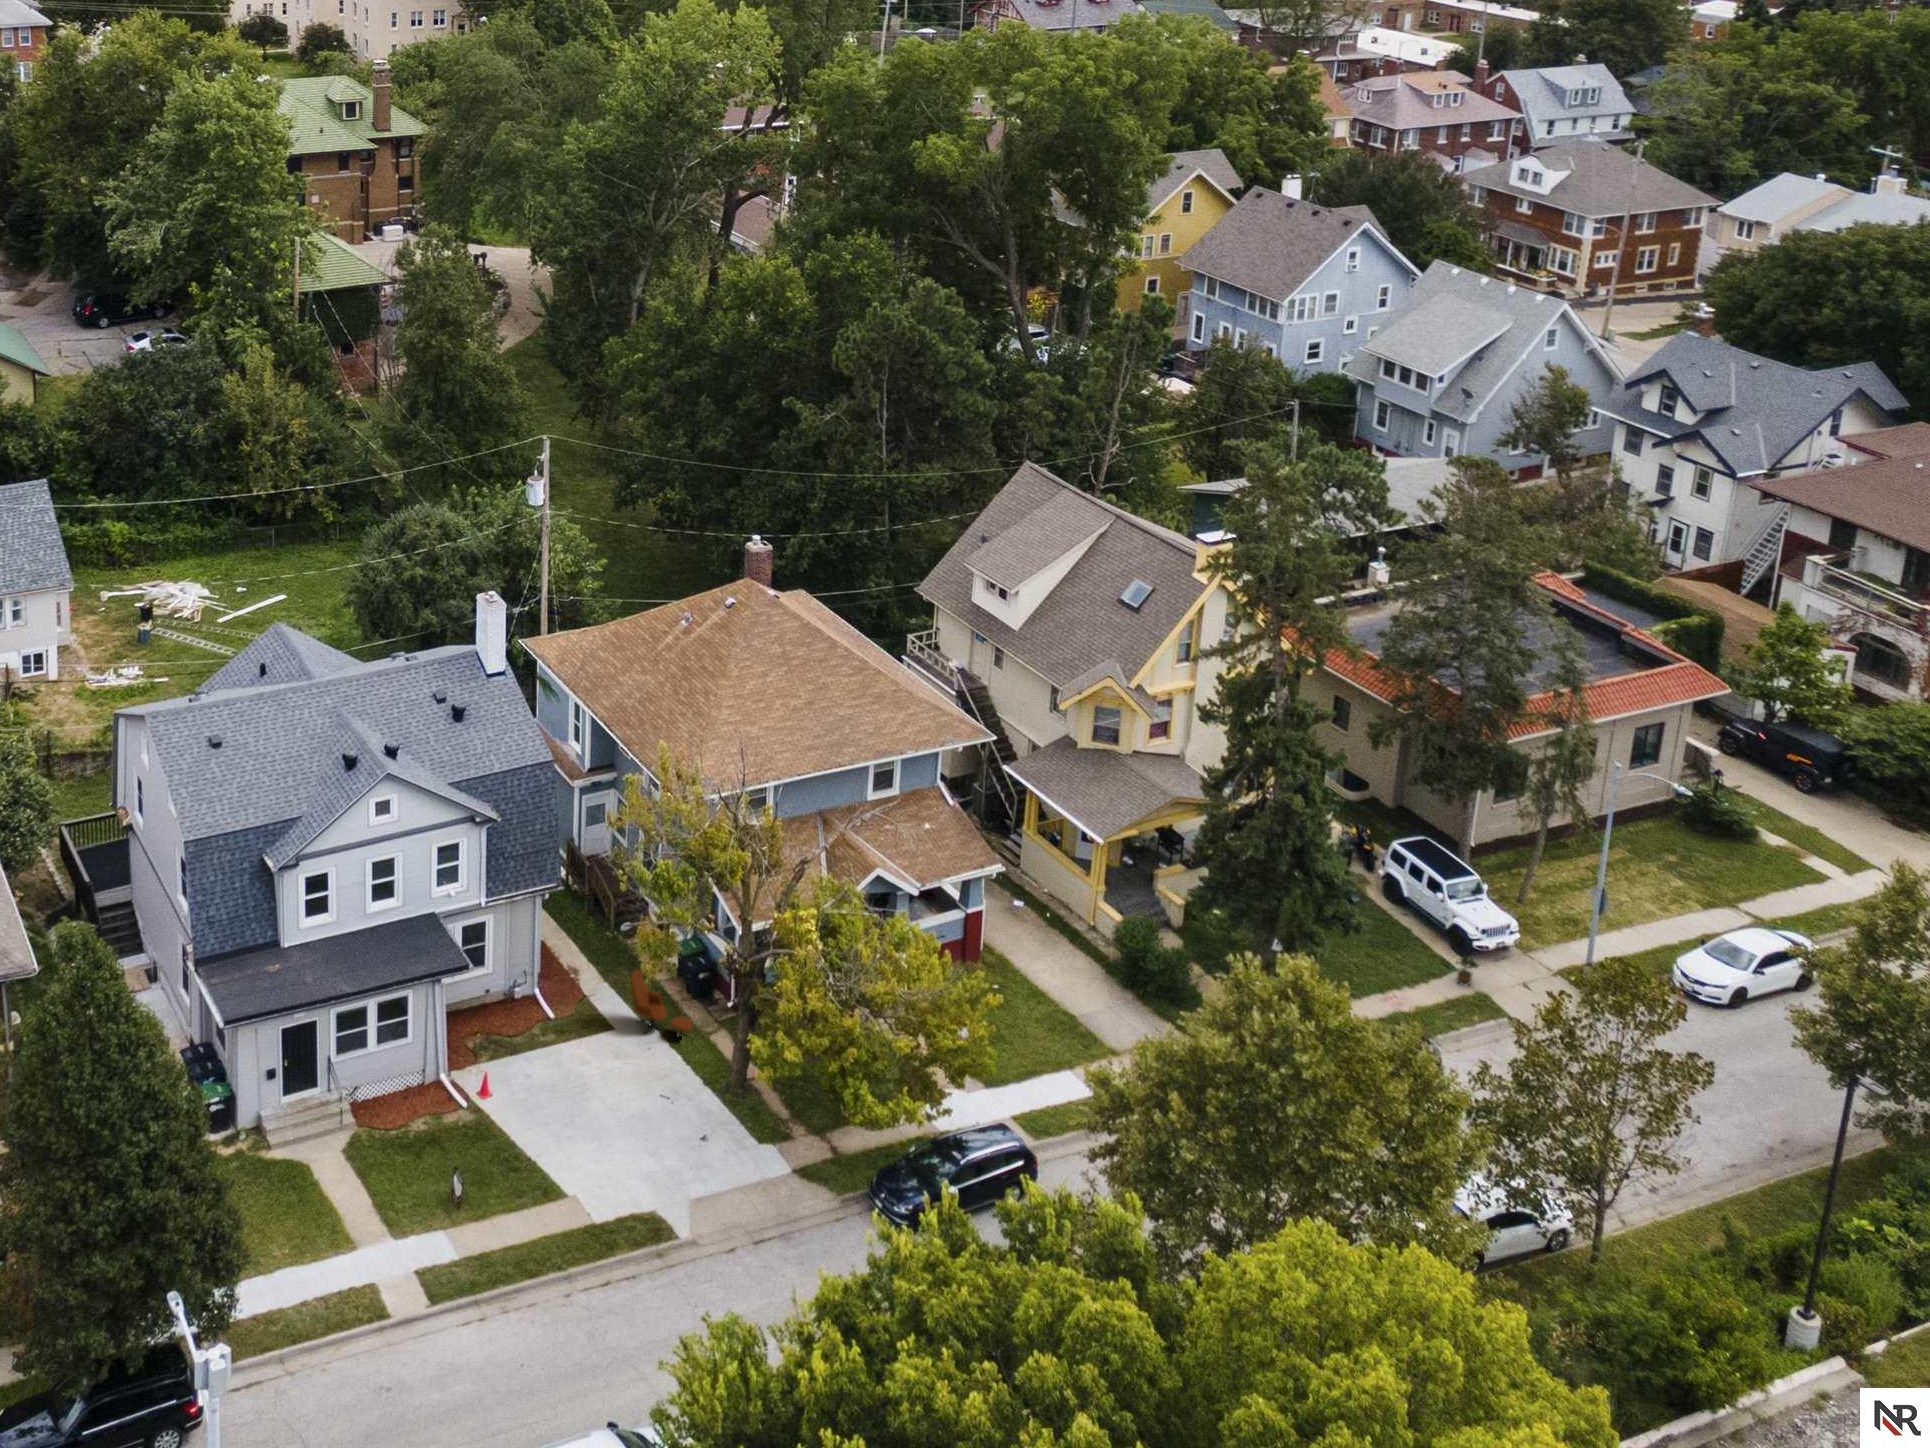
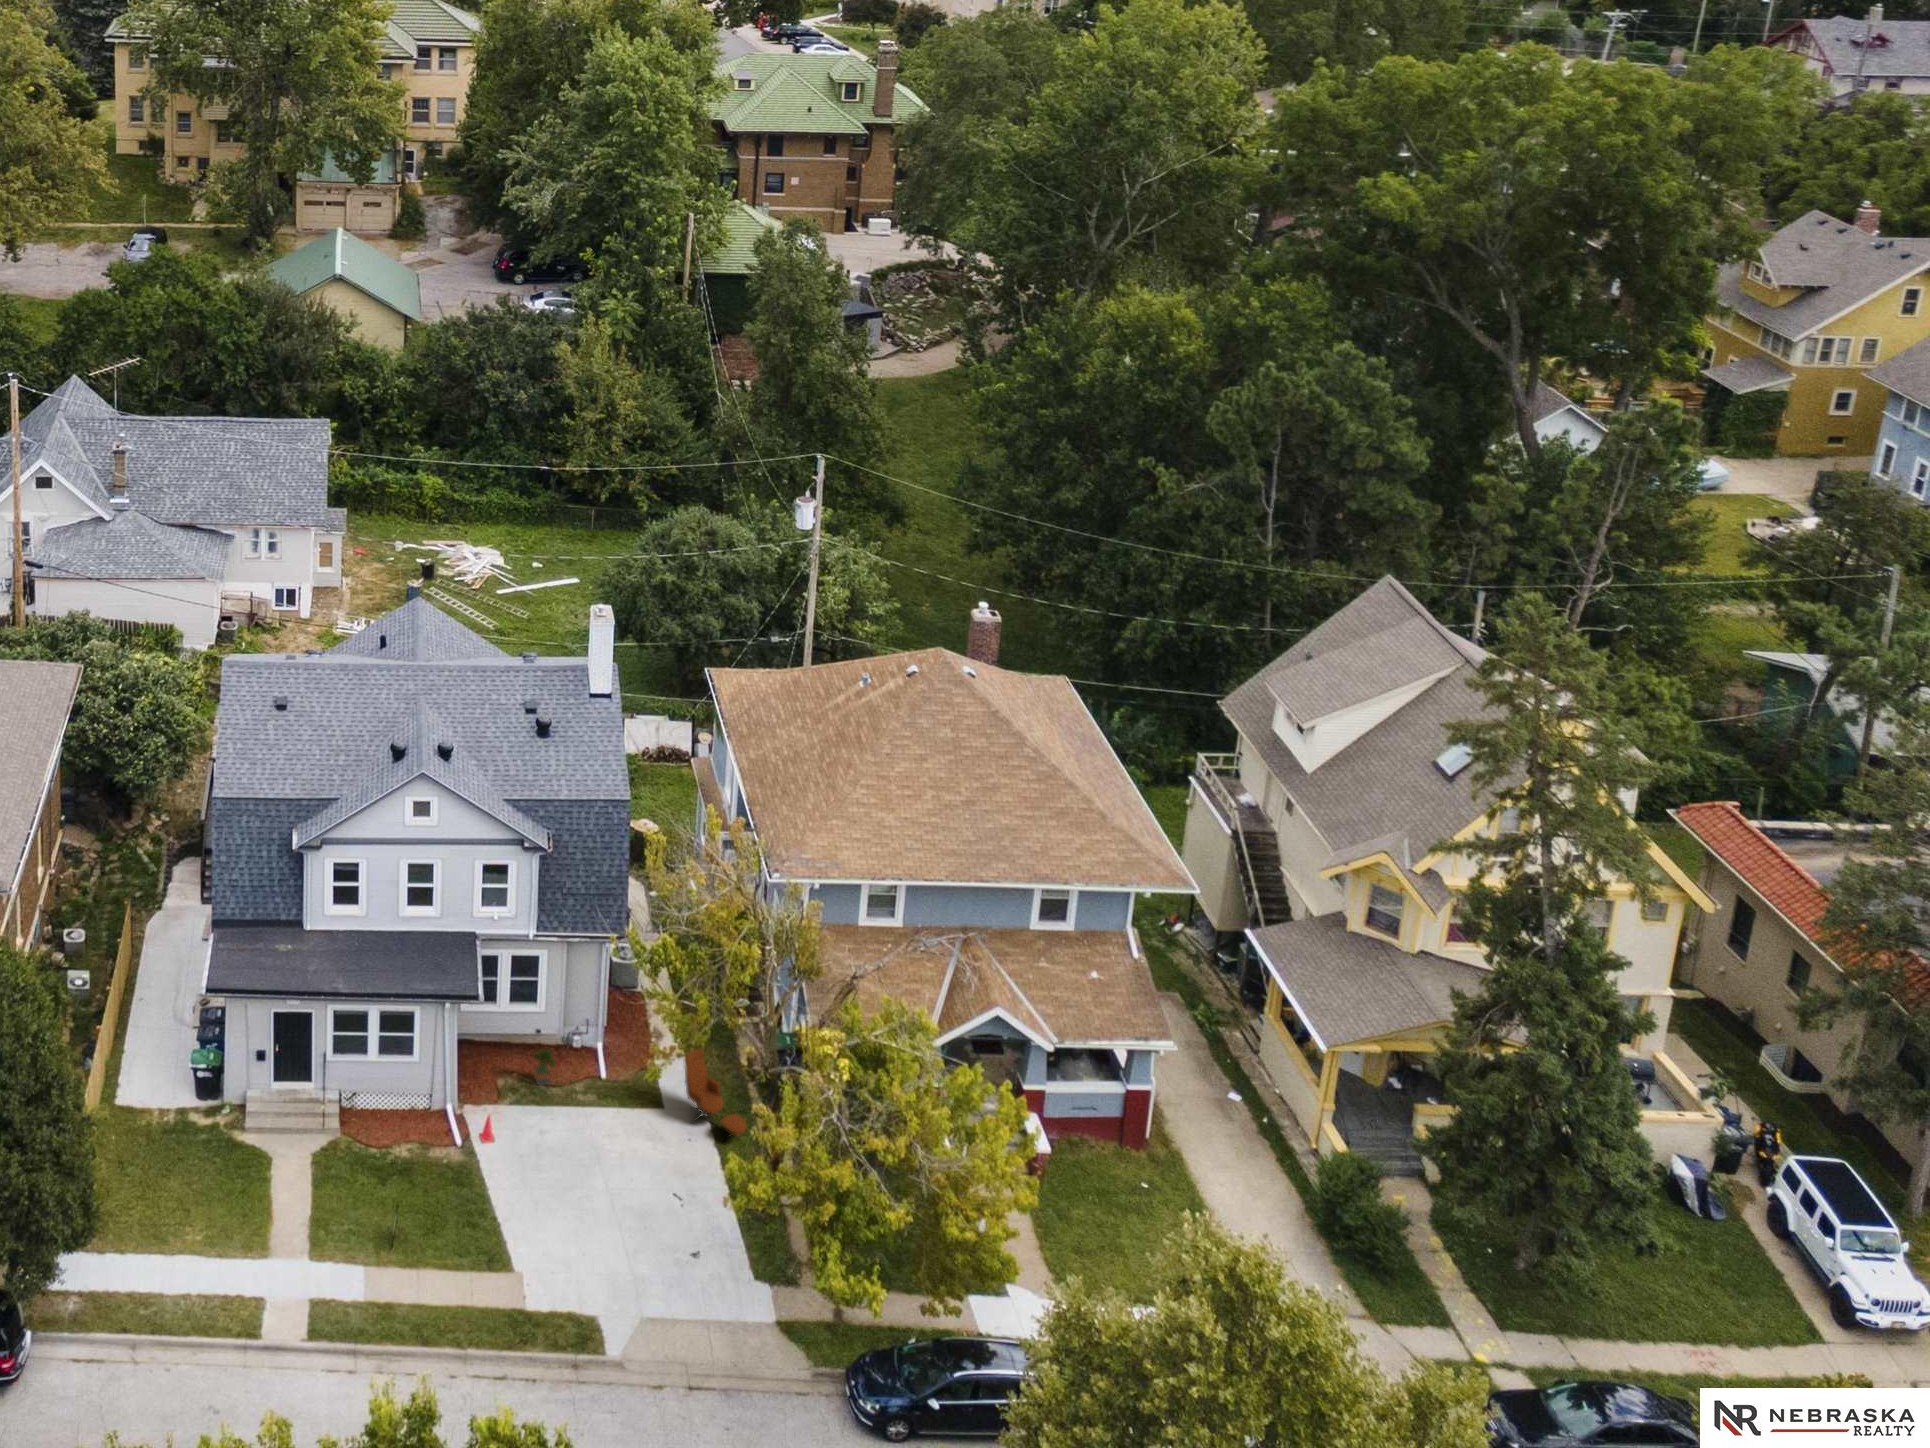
potted tree: present [1457,956,1479,986] -> present [534,1051,555,1085]

